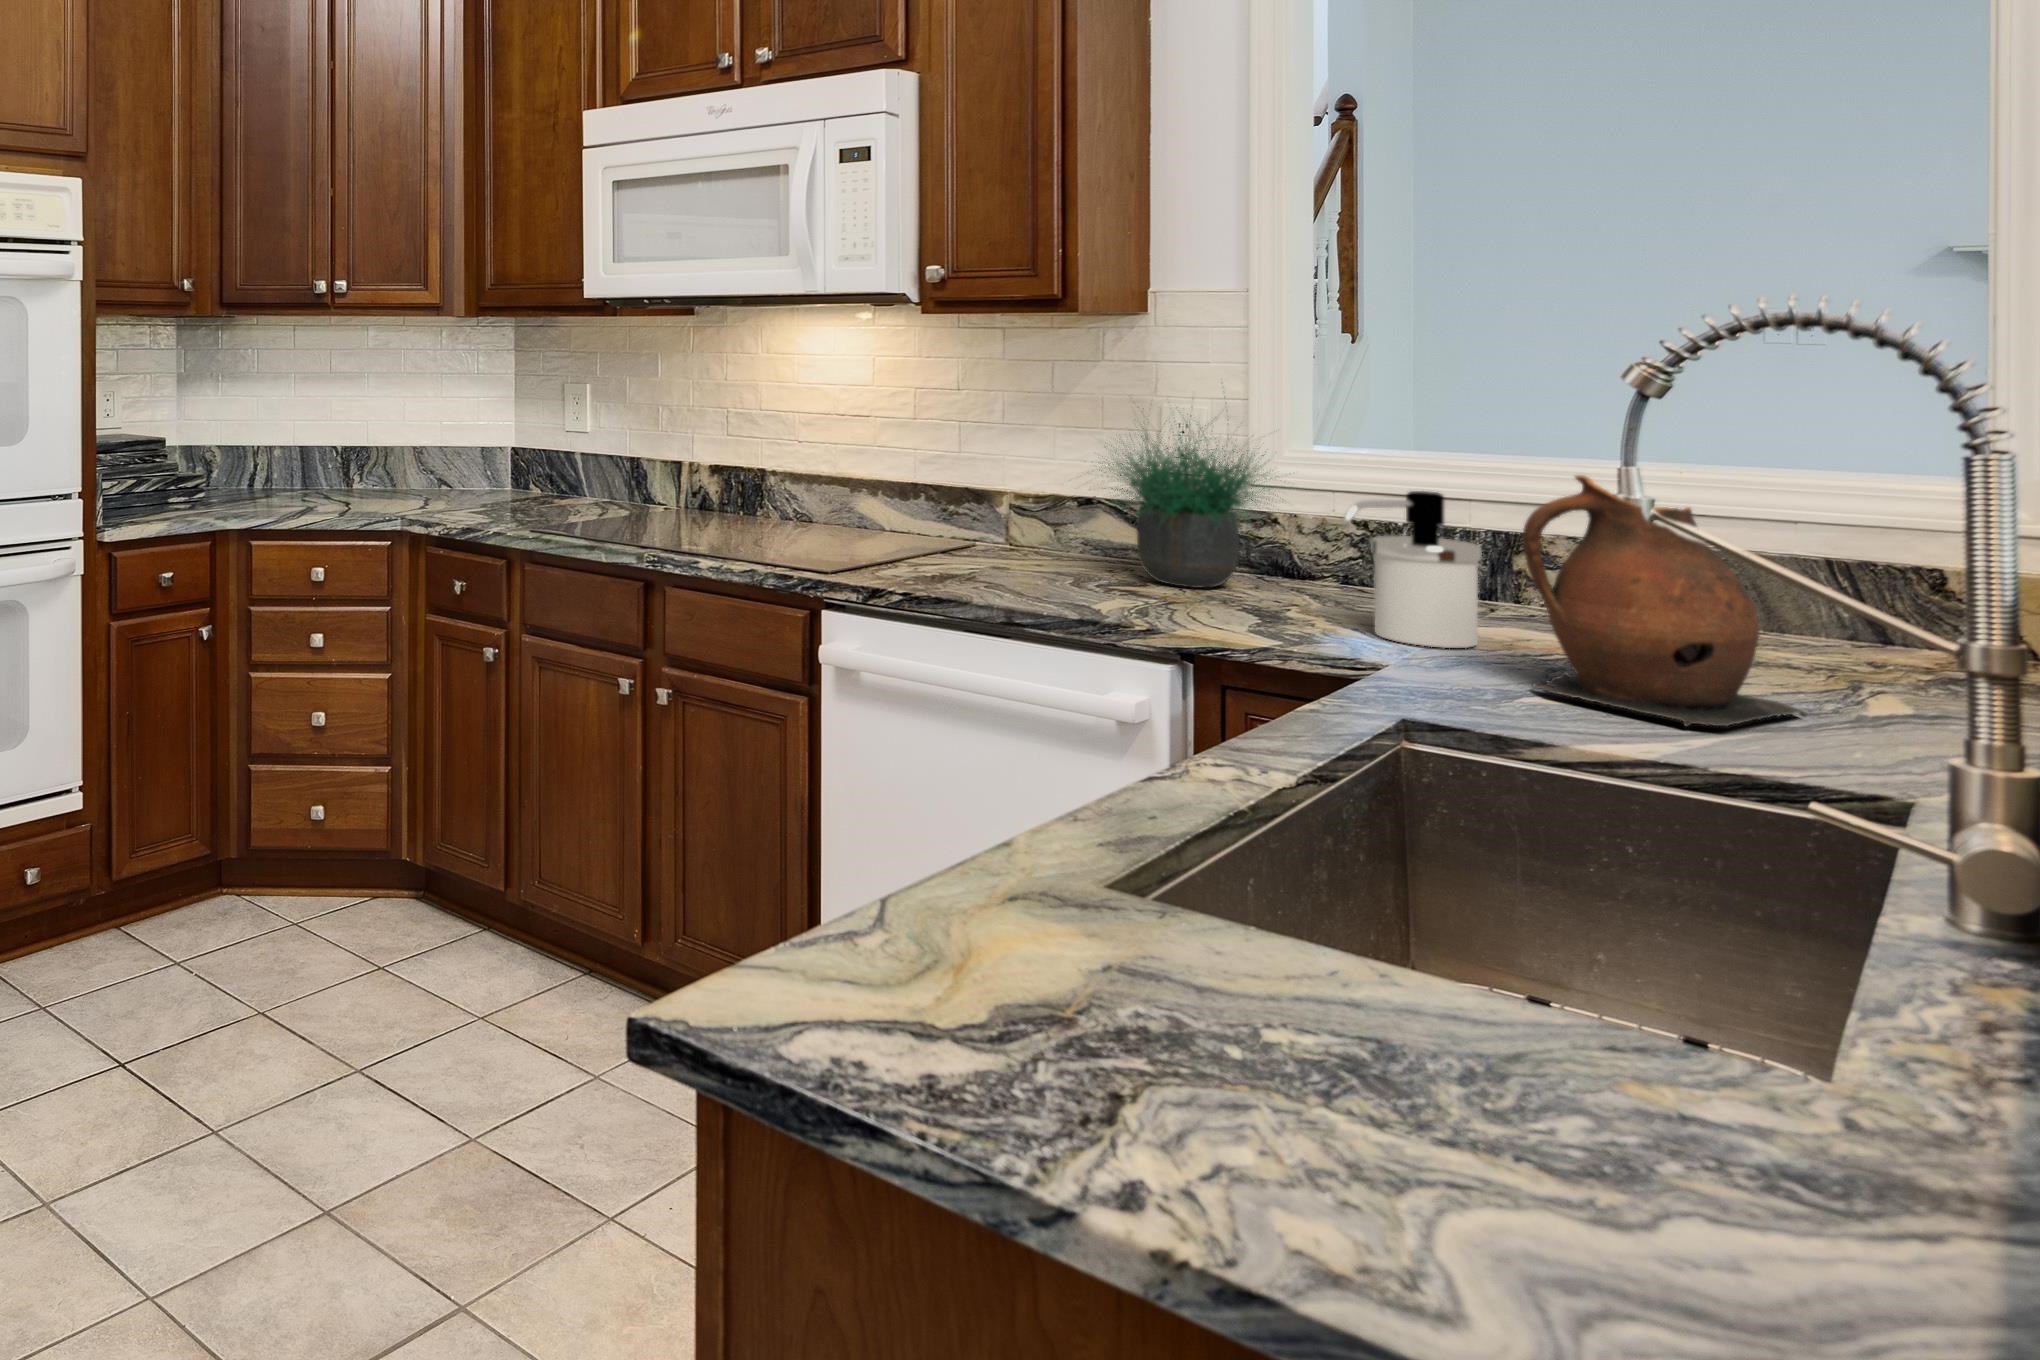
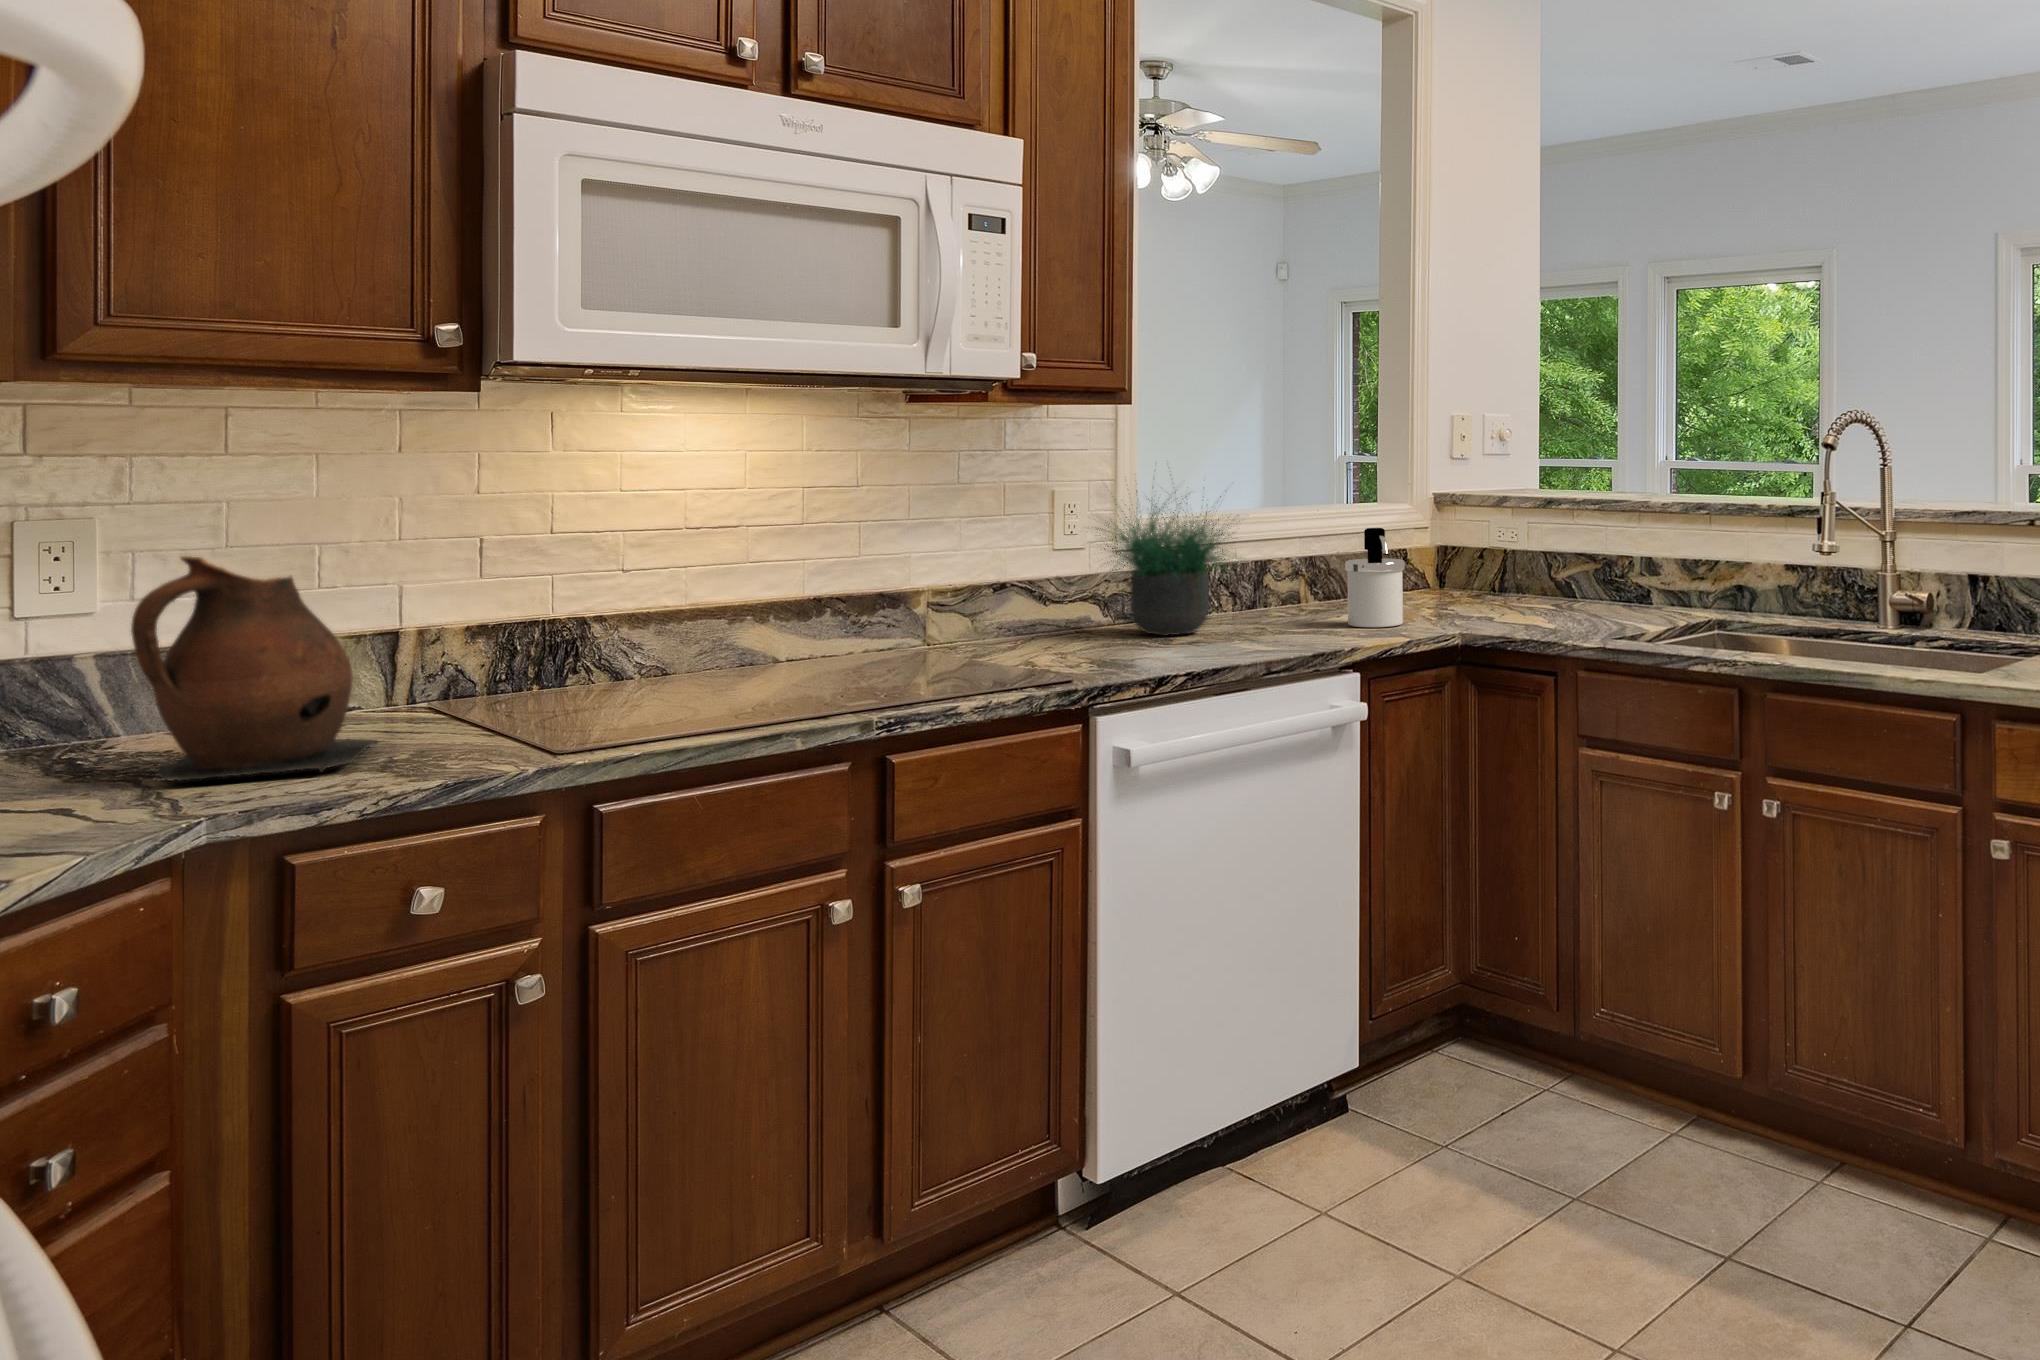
ceramic pitcher: present [1523,475,1805,726] -> present [131,556,377,782]

